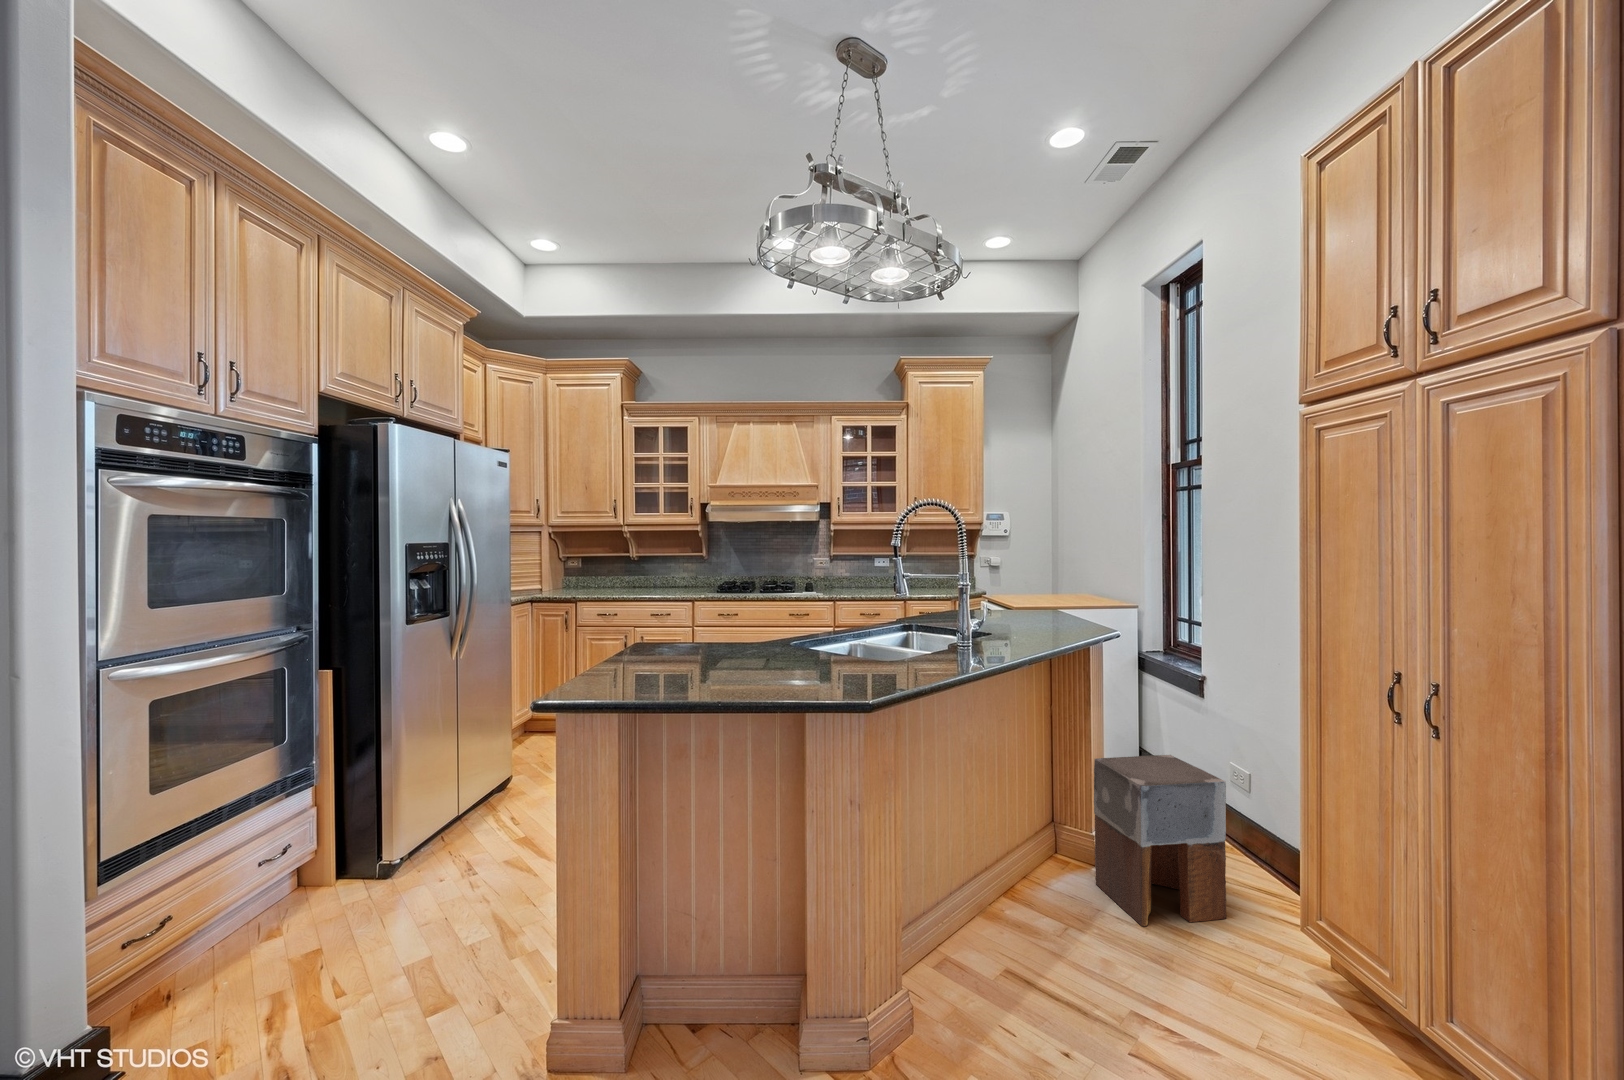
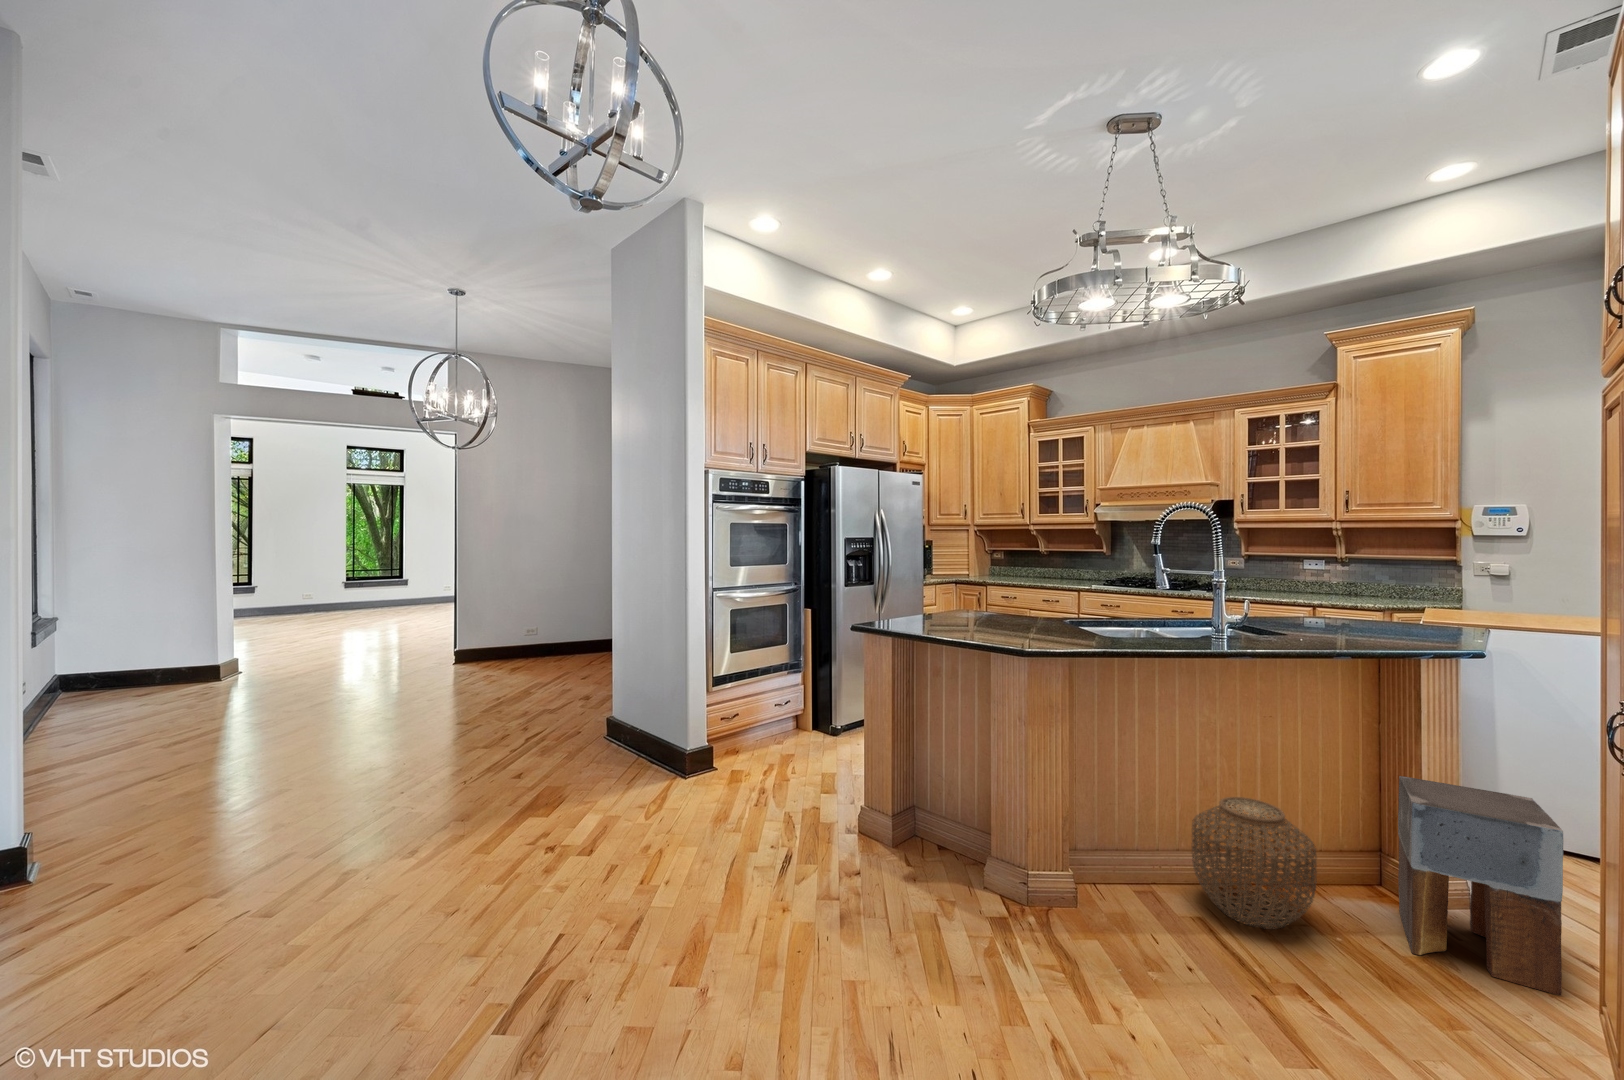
woven basket: none [974,819,1091,963] -> present [1192,797,1316,929]

